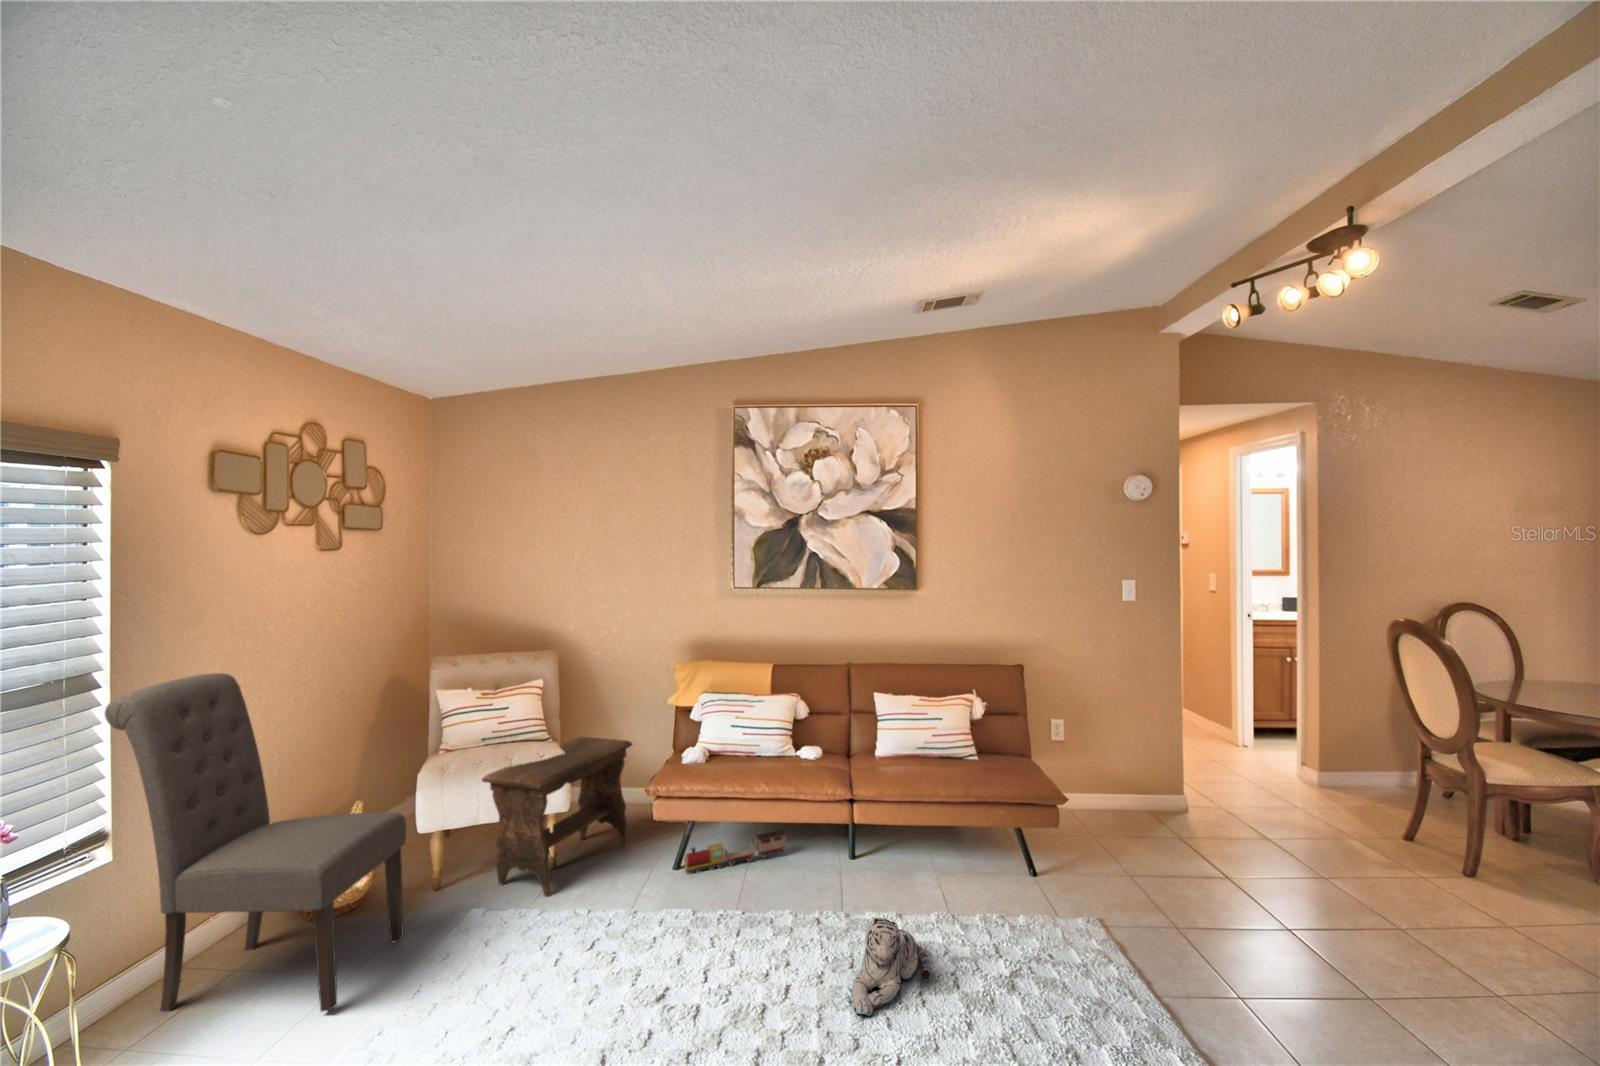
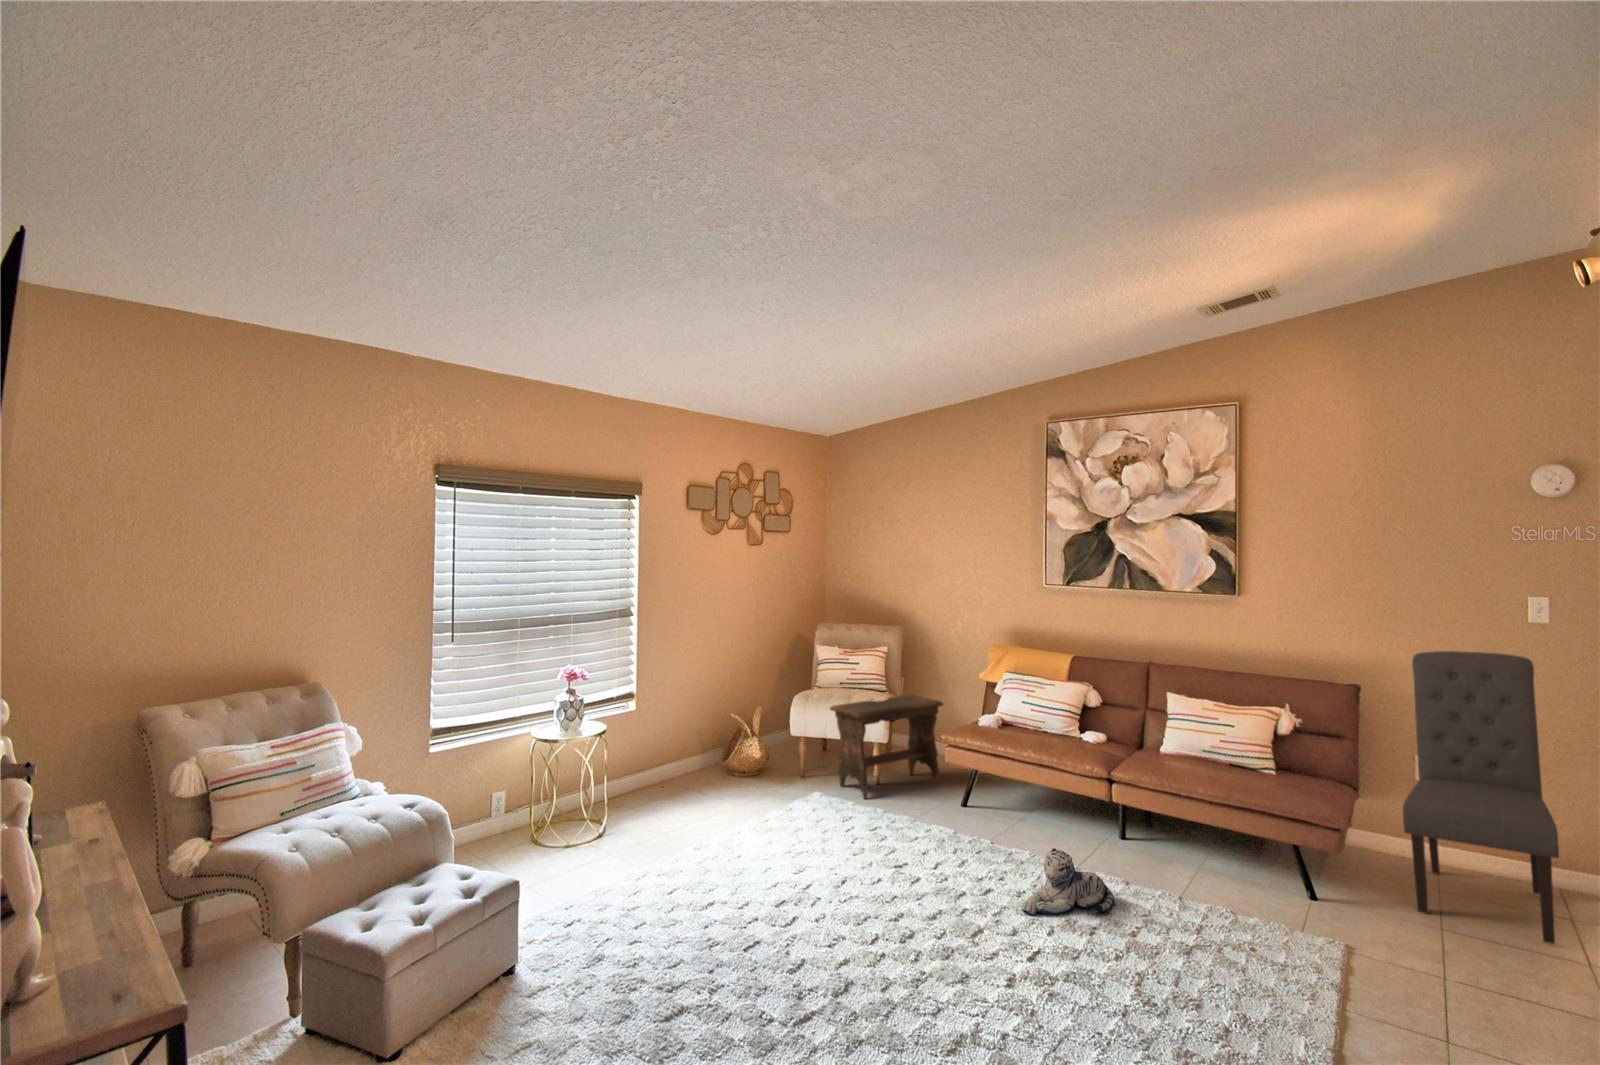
chair: present [105,673,406,1012] -> present [1403,651,1559,944]
toy train: present [684,829,786,874] -> none [968,791,1059,816]

